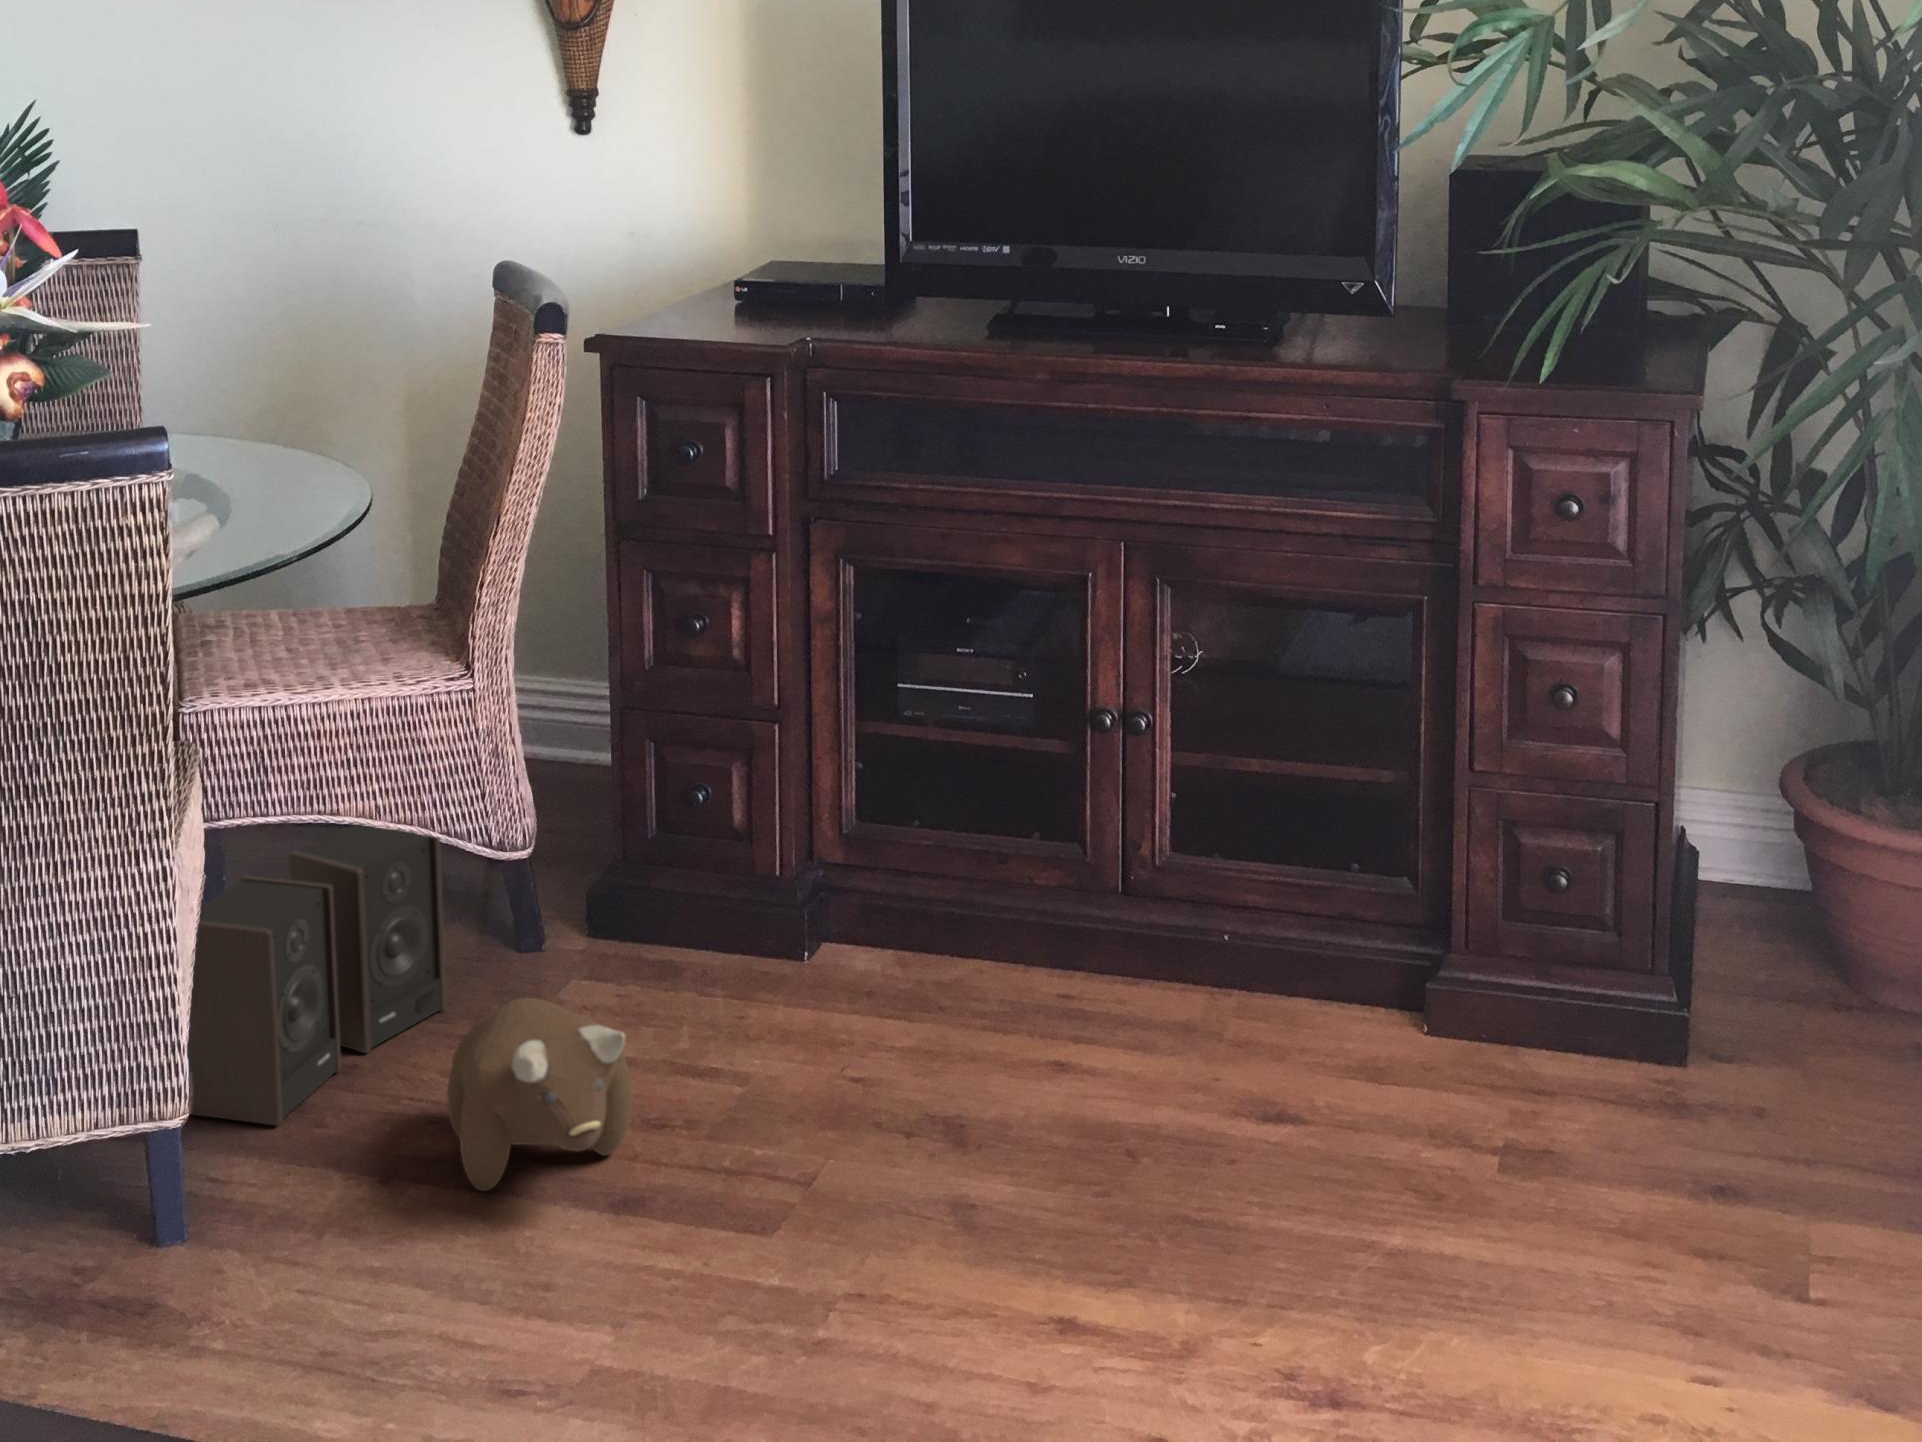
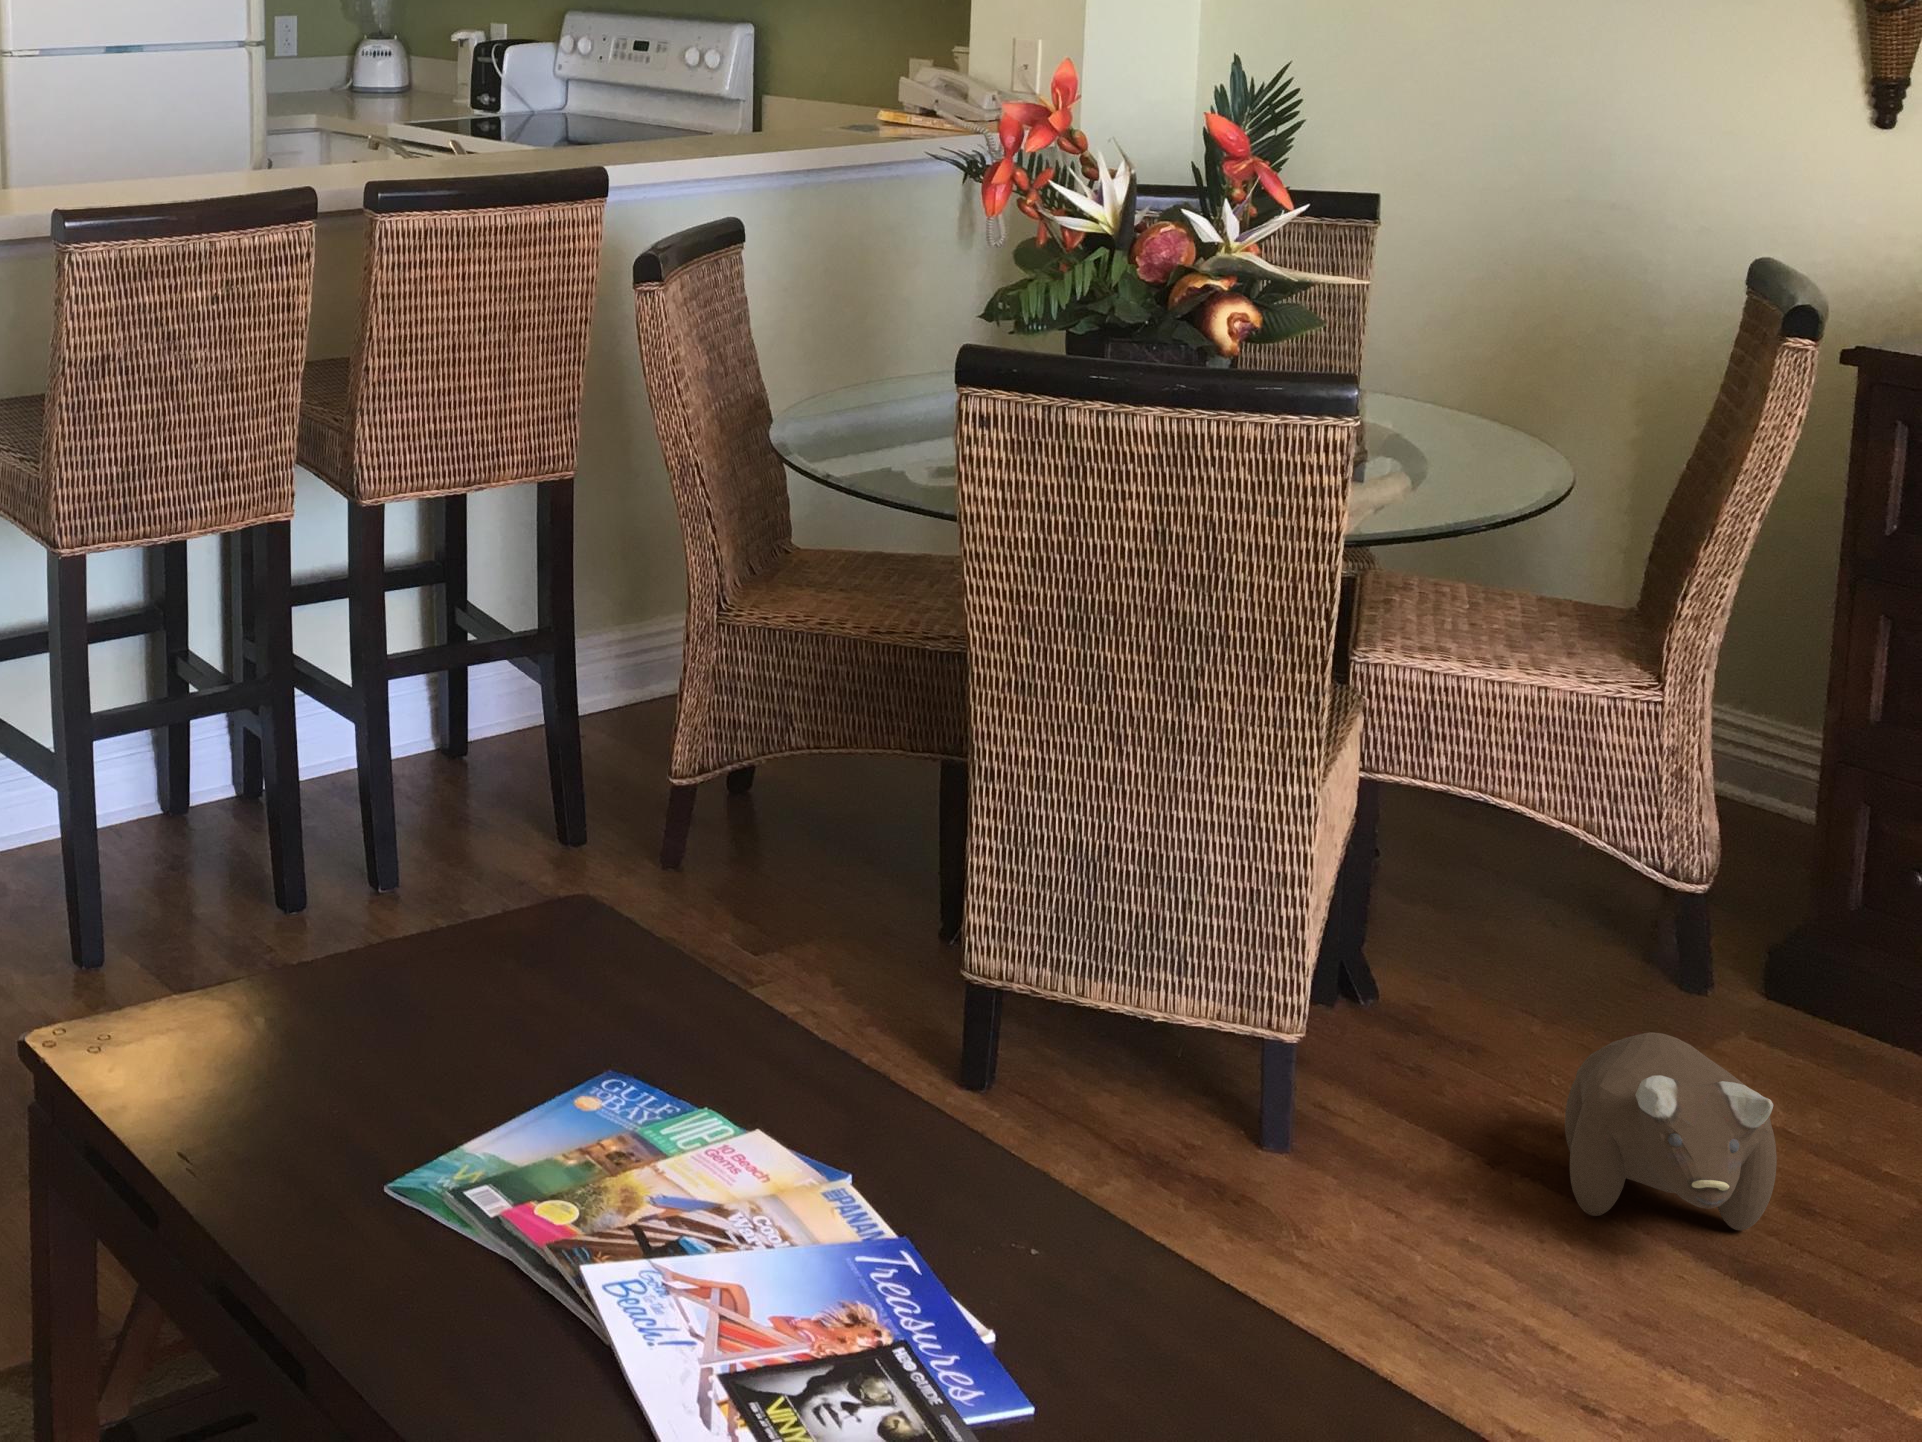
speaker: present [190,824,446,1125] -> none [1304,814,1601,1082]

